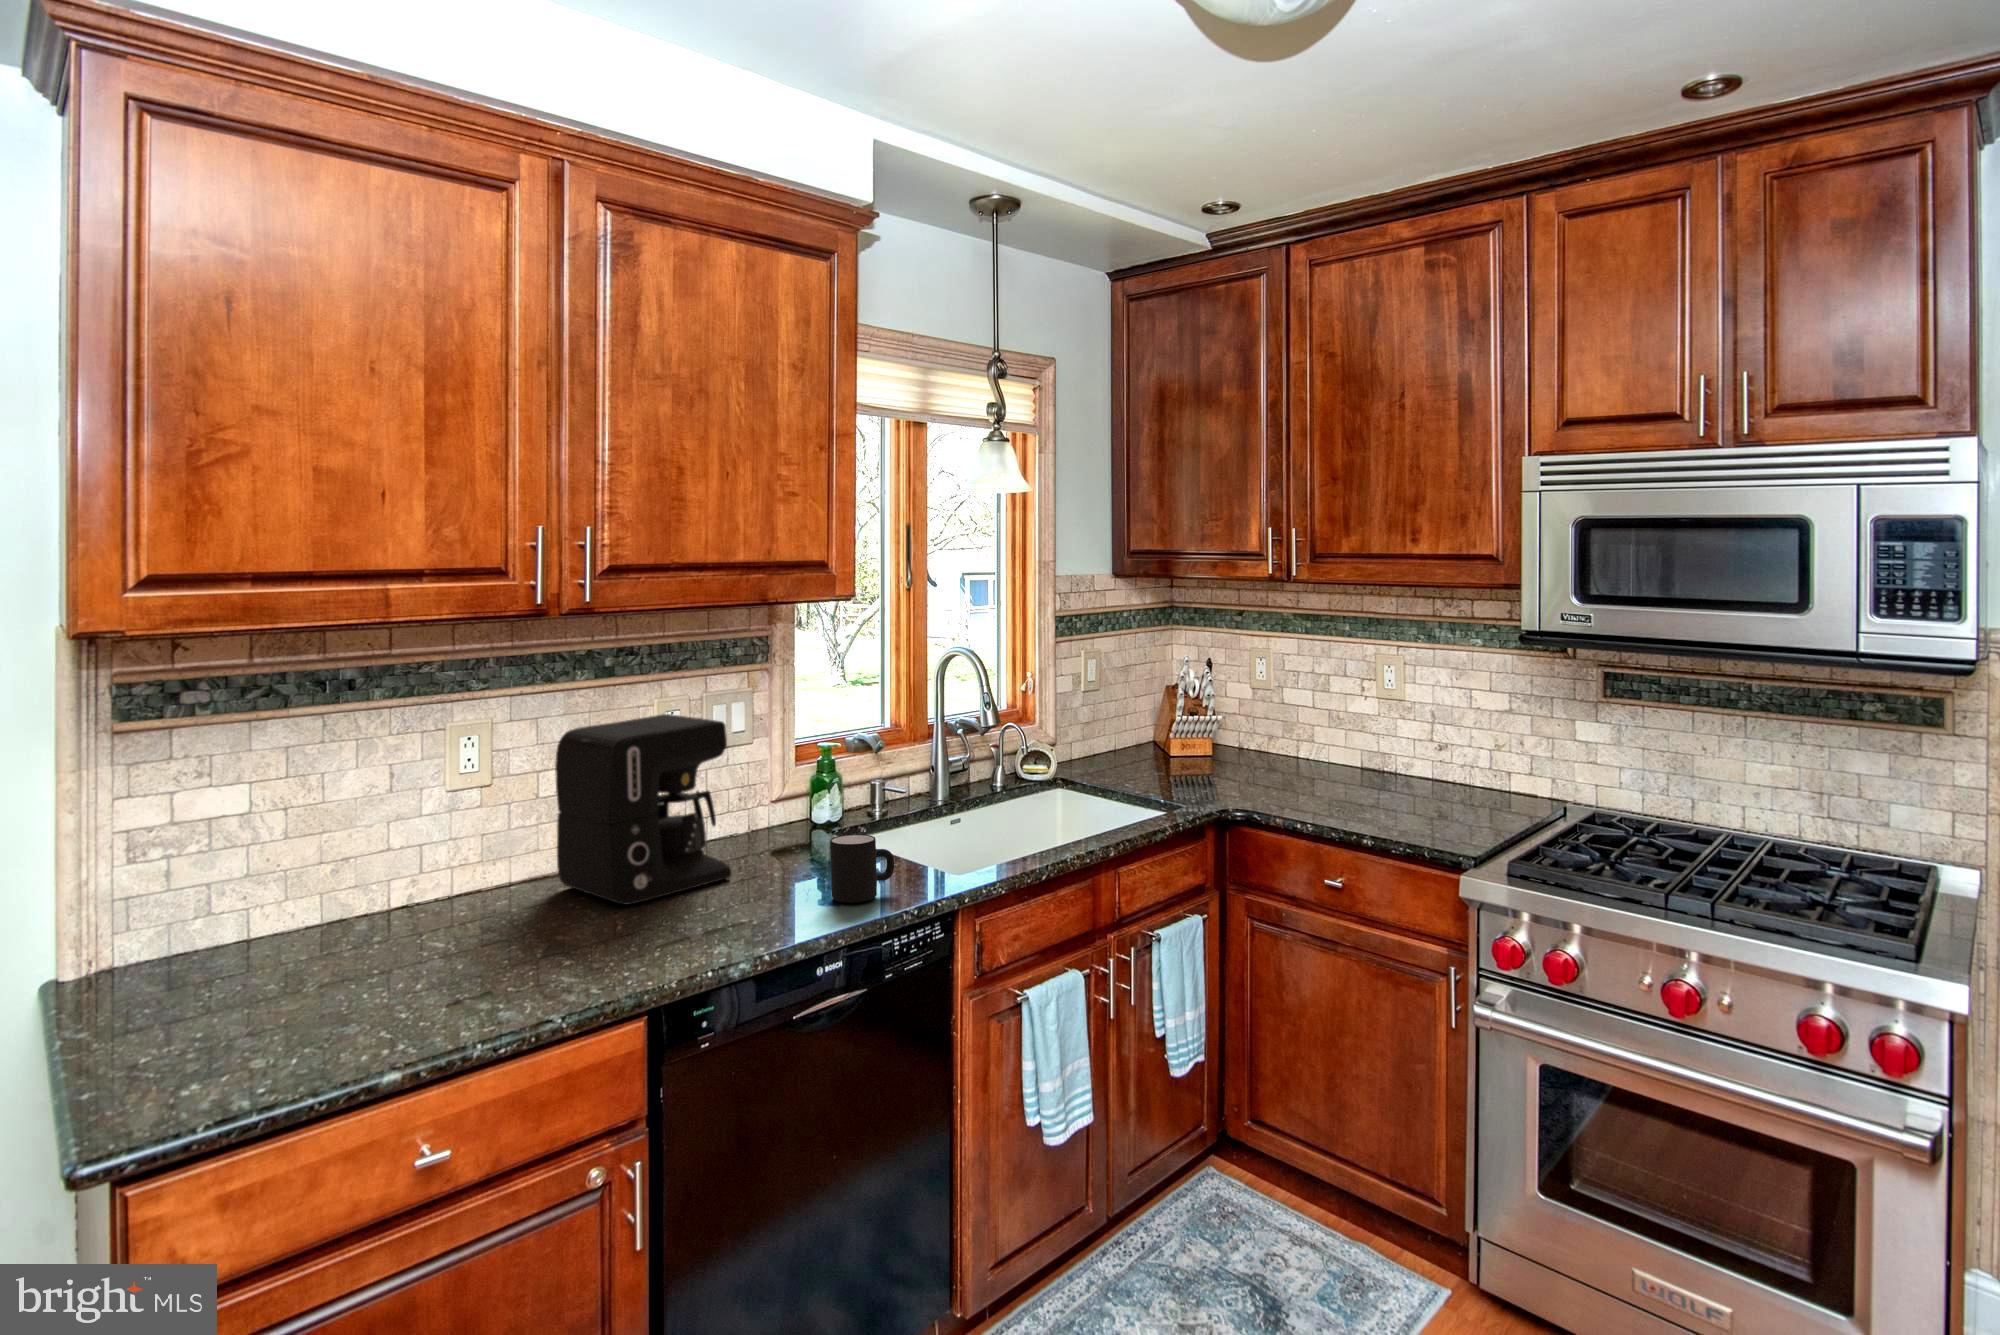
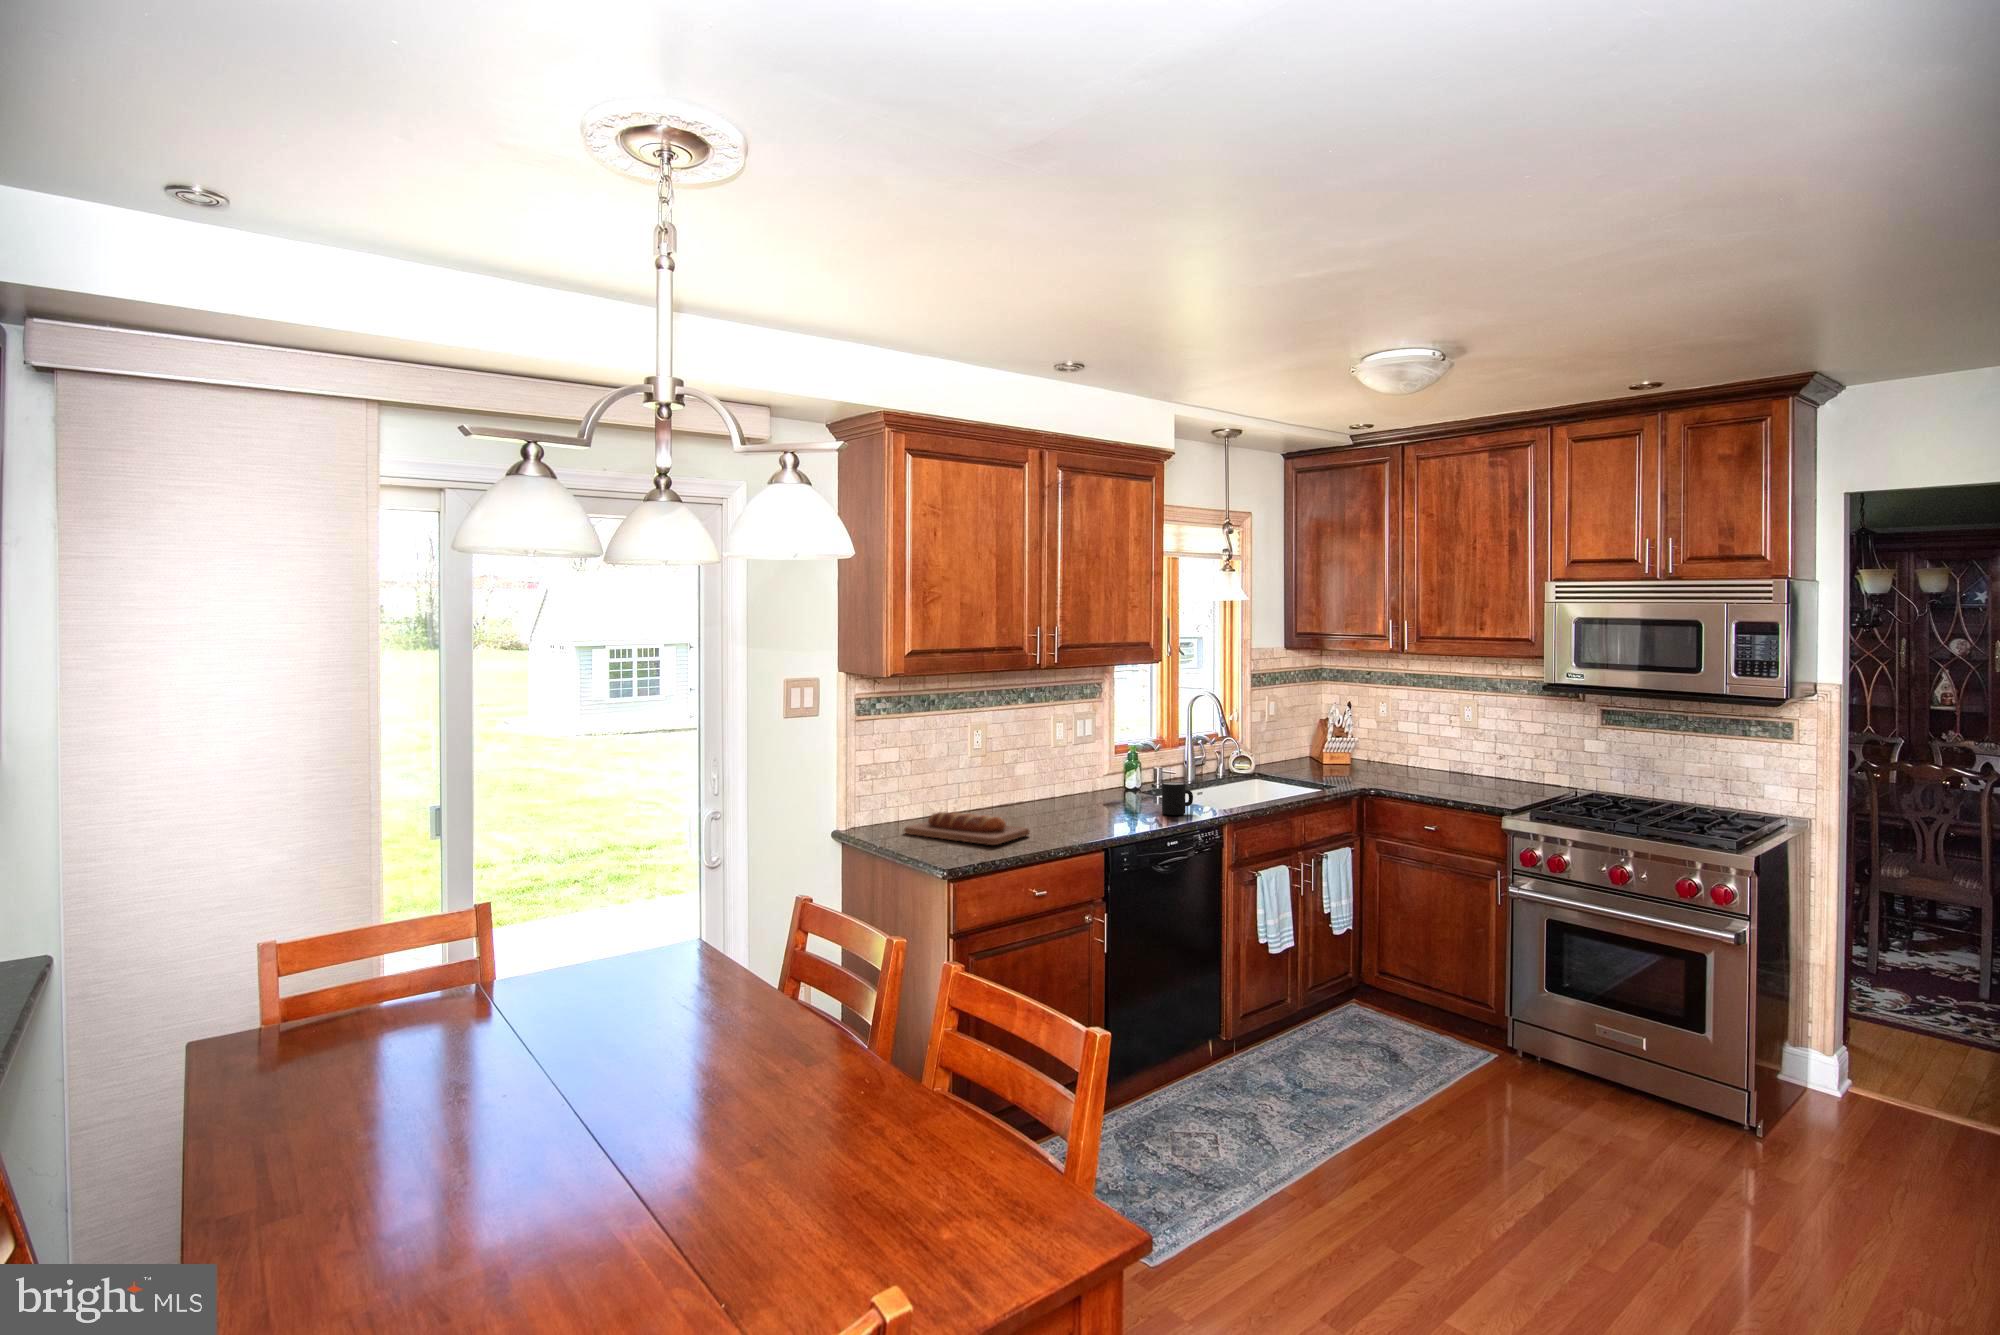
coffee maker: present [555,714,731,905] -> none [1019,721,1103,813]
bread loaf: none [195,941,483,1042] -> present [904,812,1030,845]

